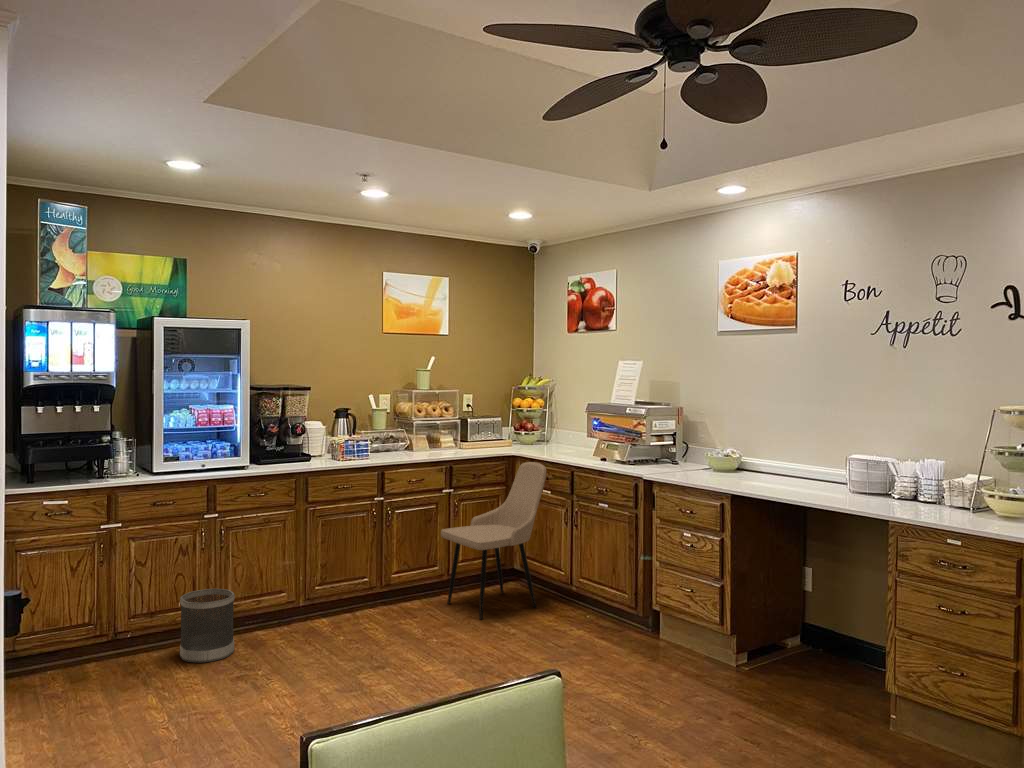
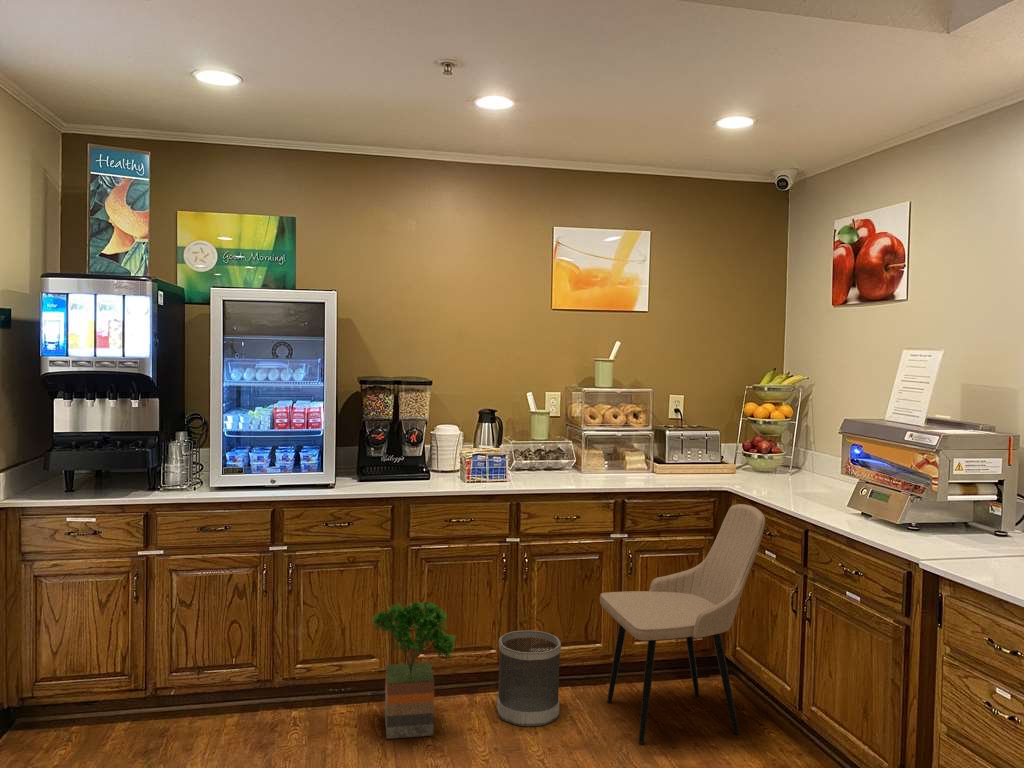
potted tree: none [291,543,358,641] -> present [372,601,455,739]
wastebasket: present [180,589,235,663] -> present [497,630,561,726]

